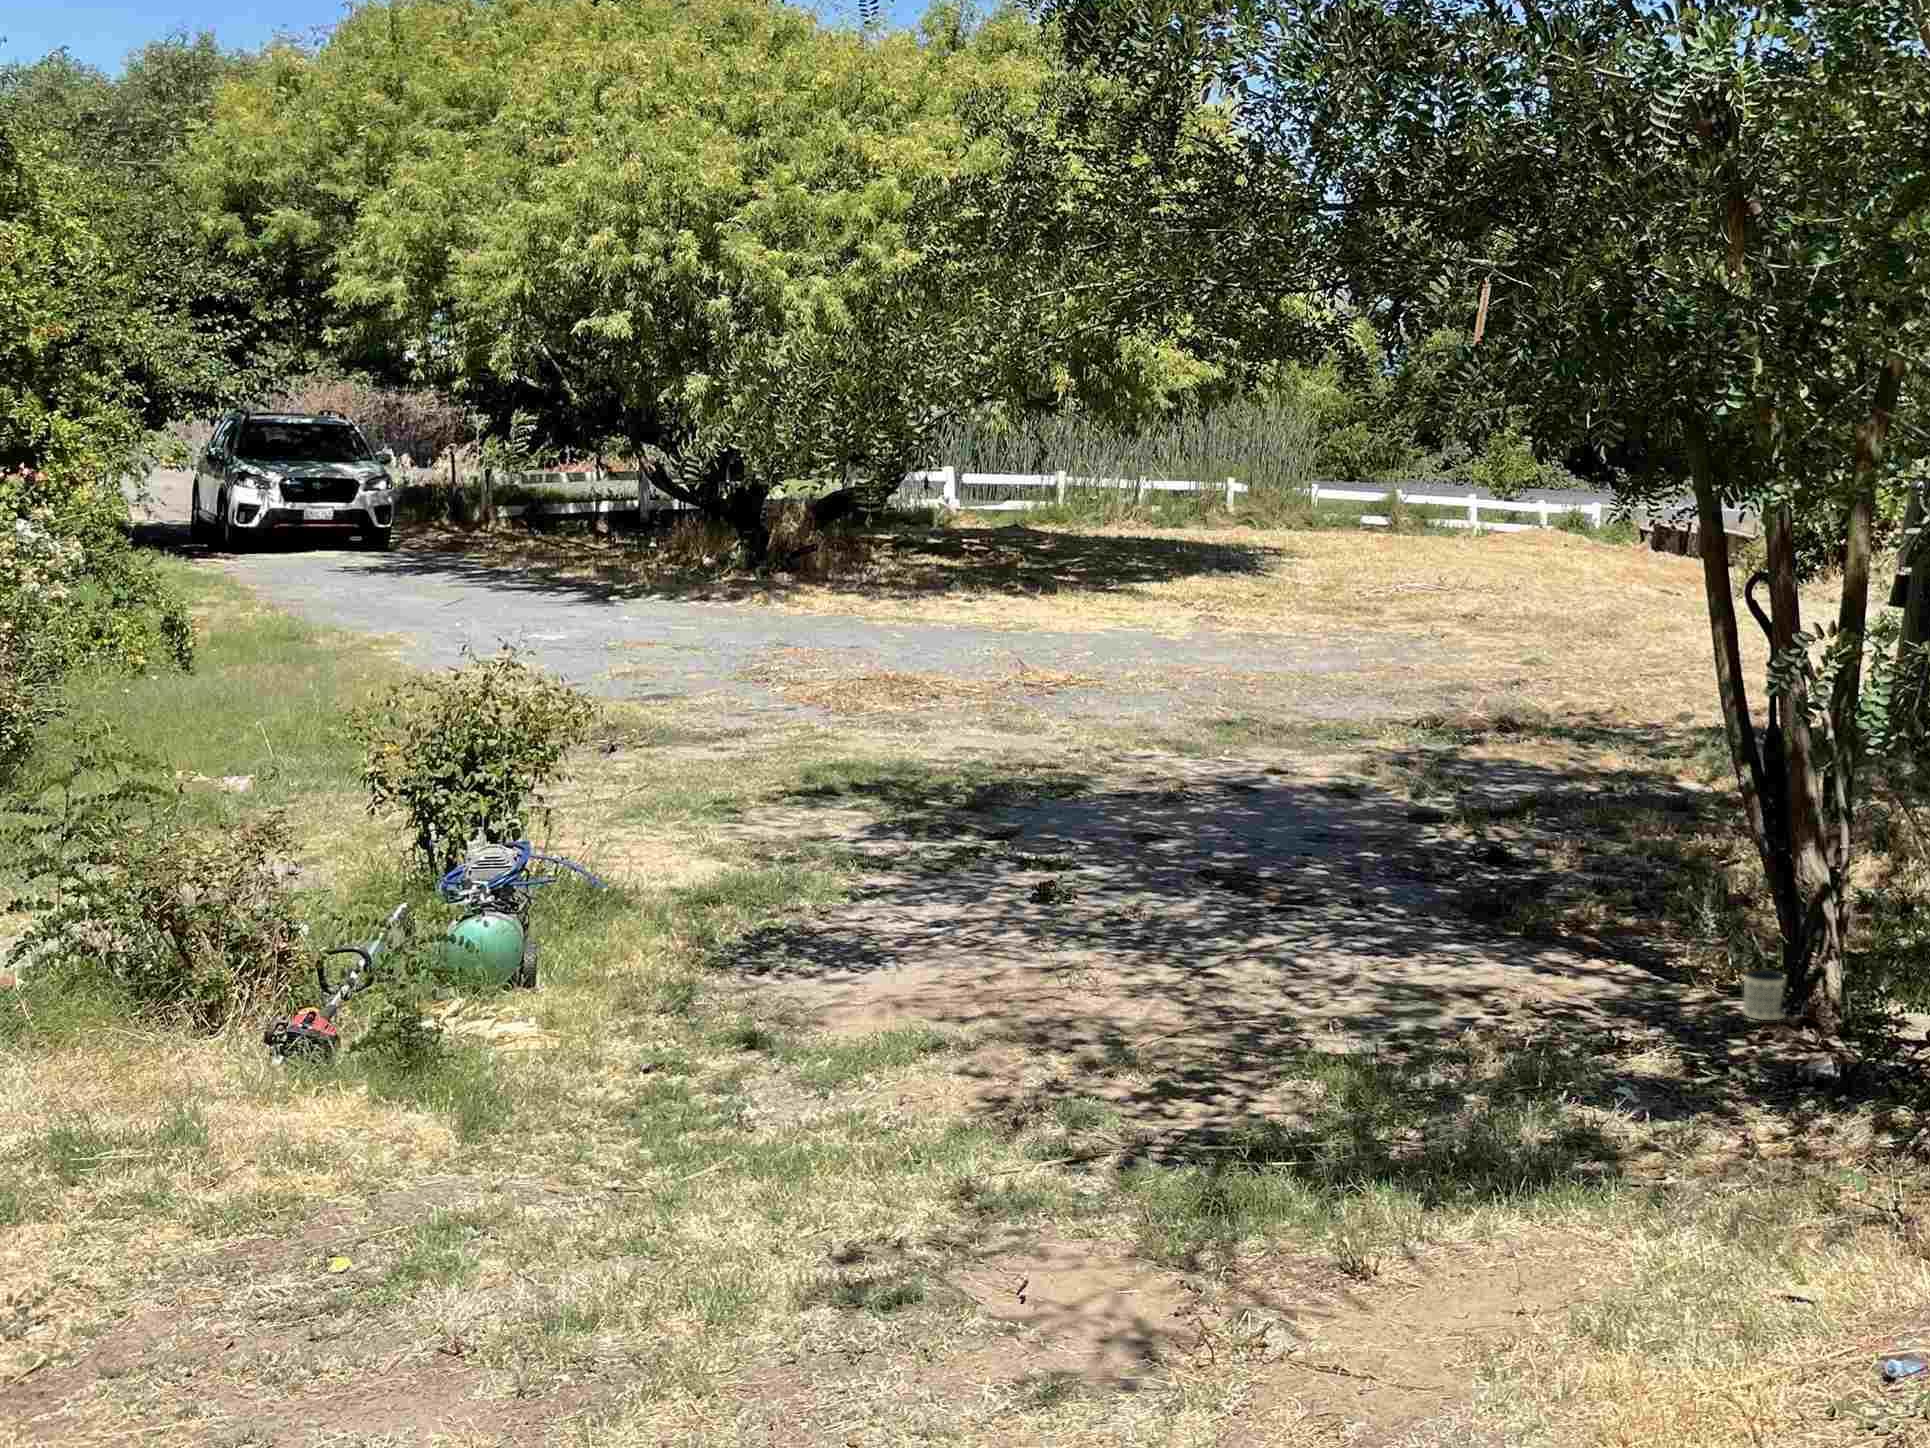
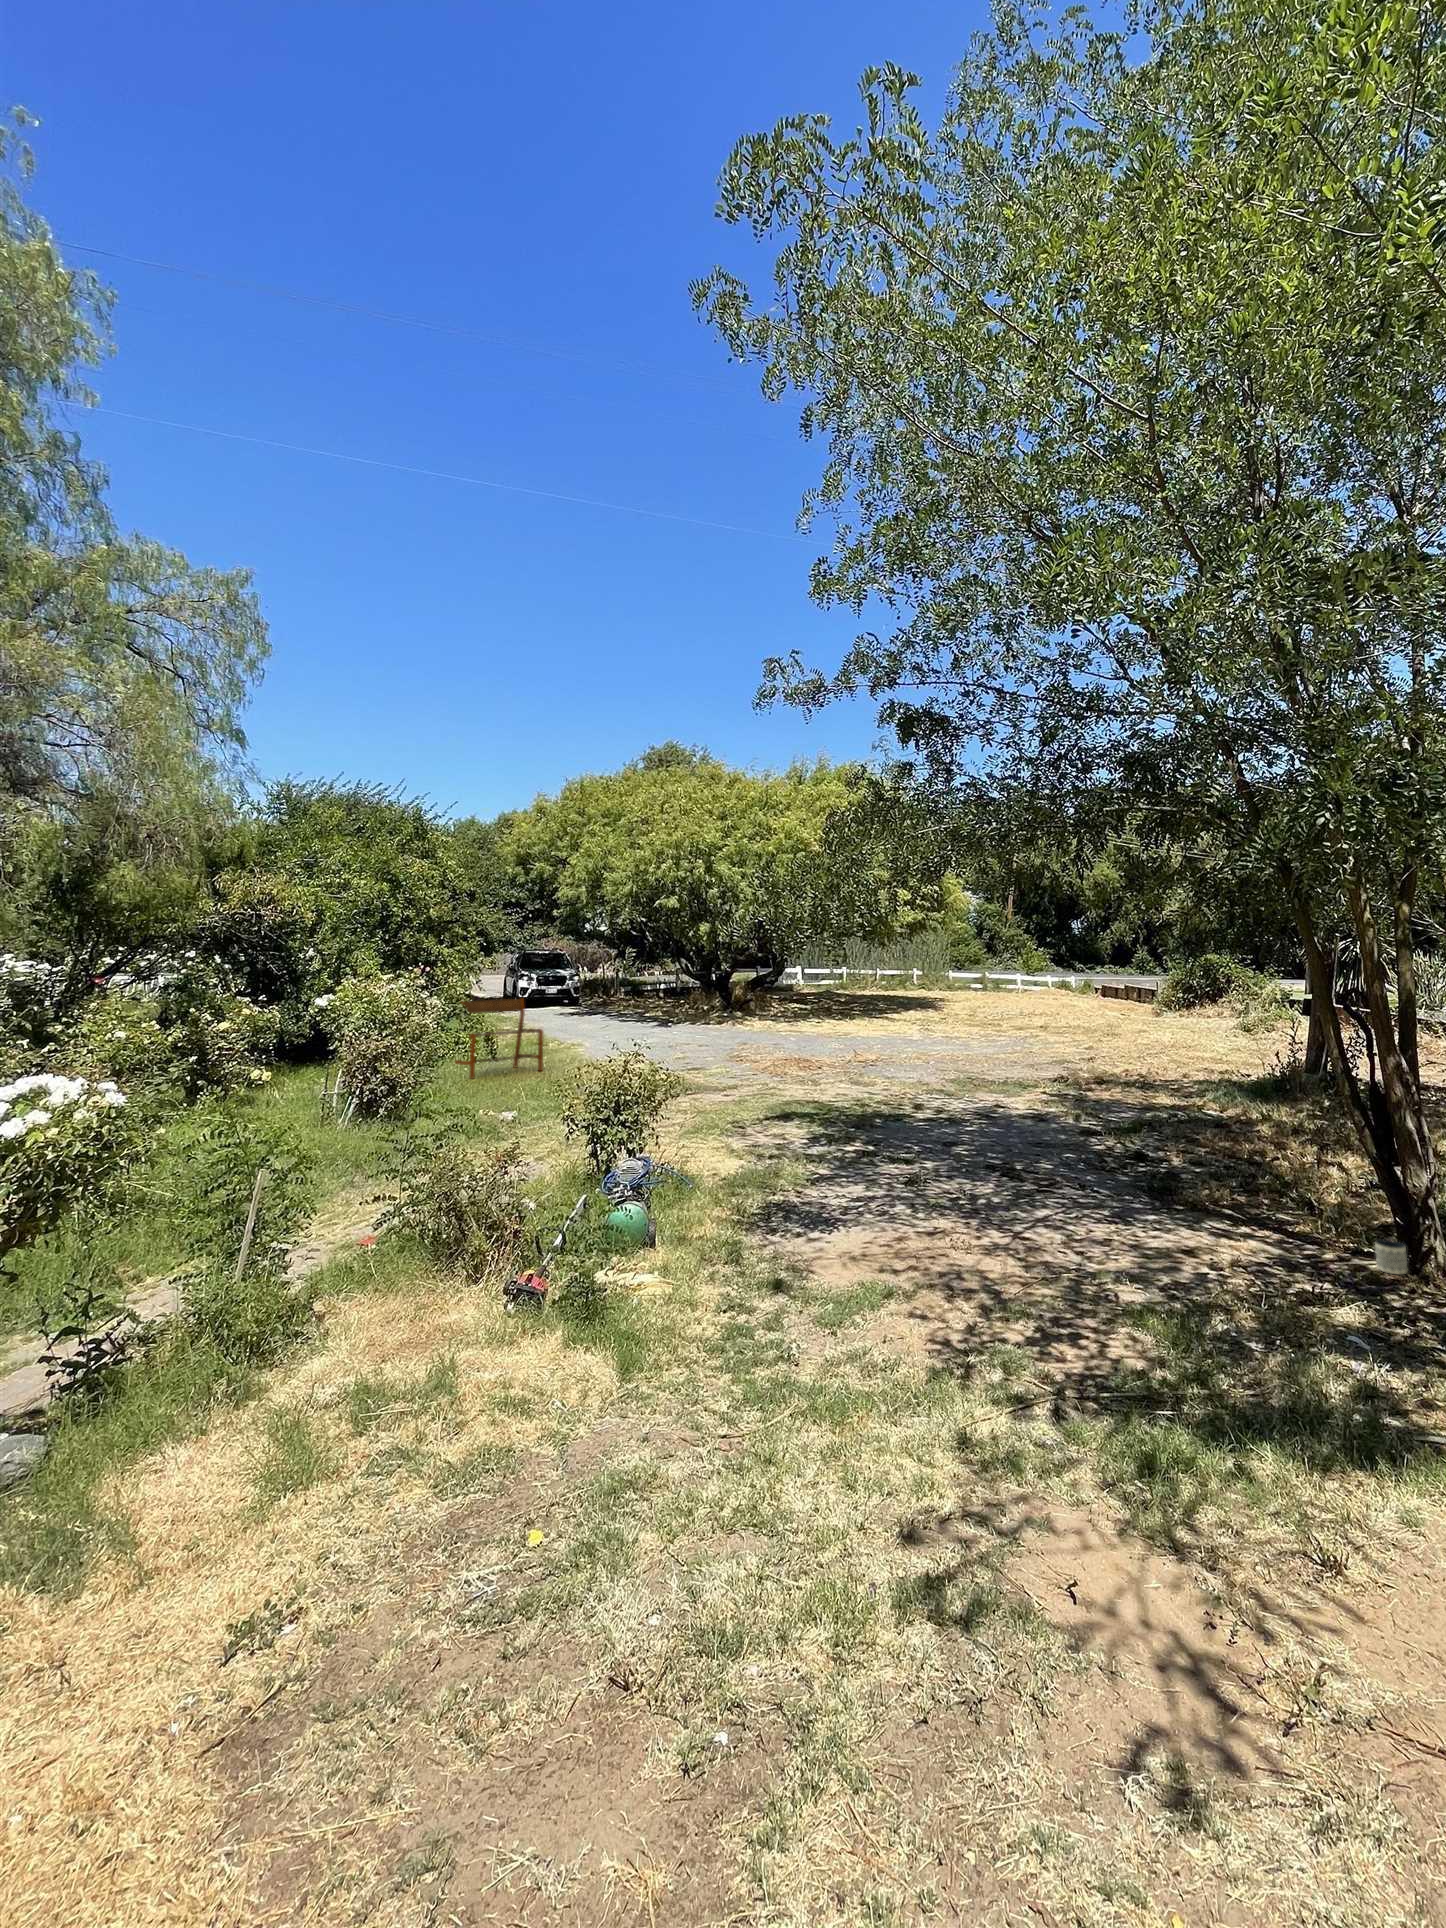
bench: none [92,539,307,713] -> present [455,998,543,1079]

